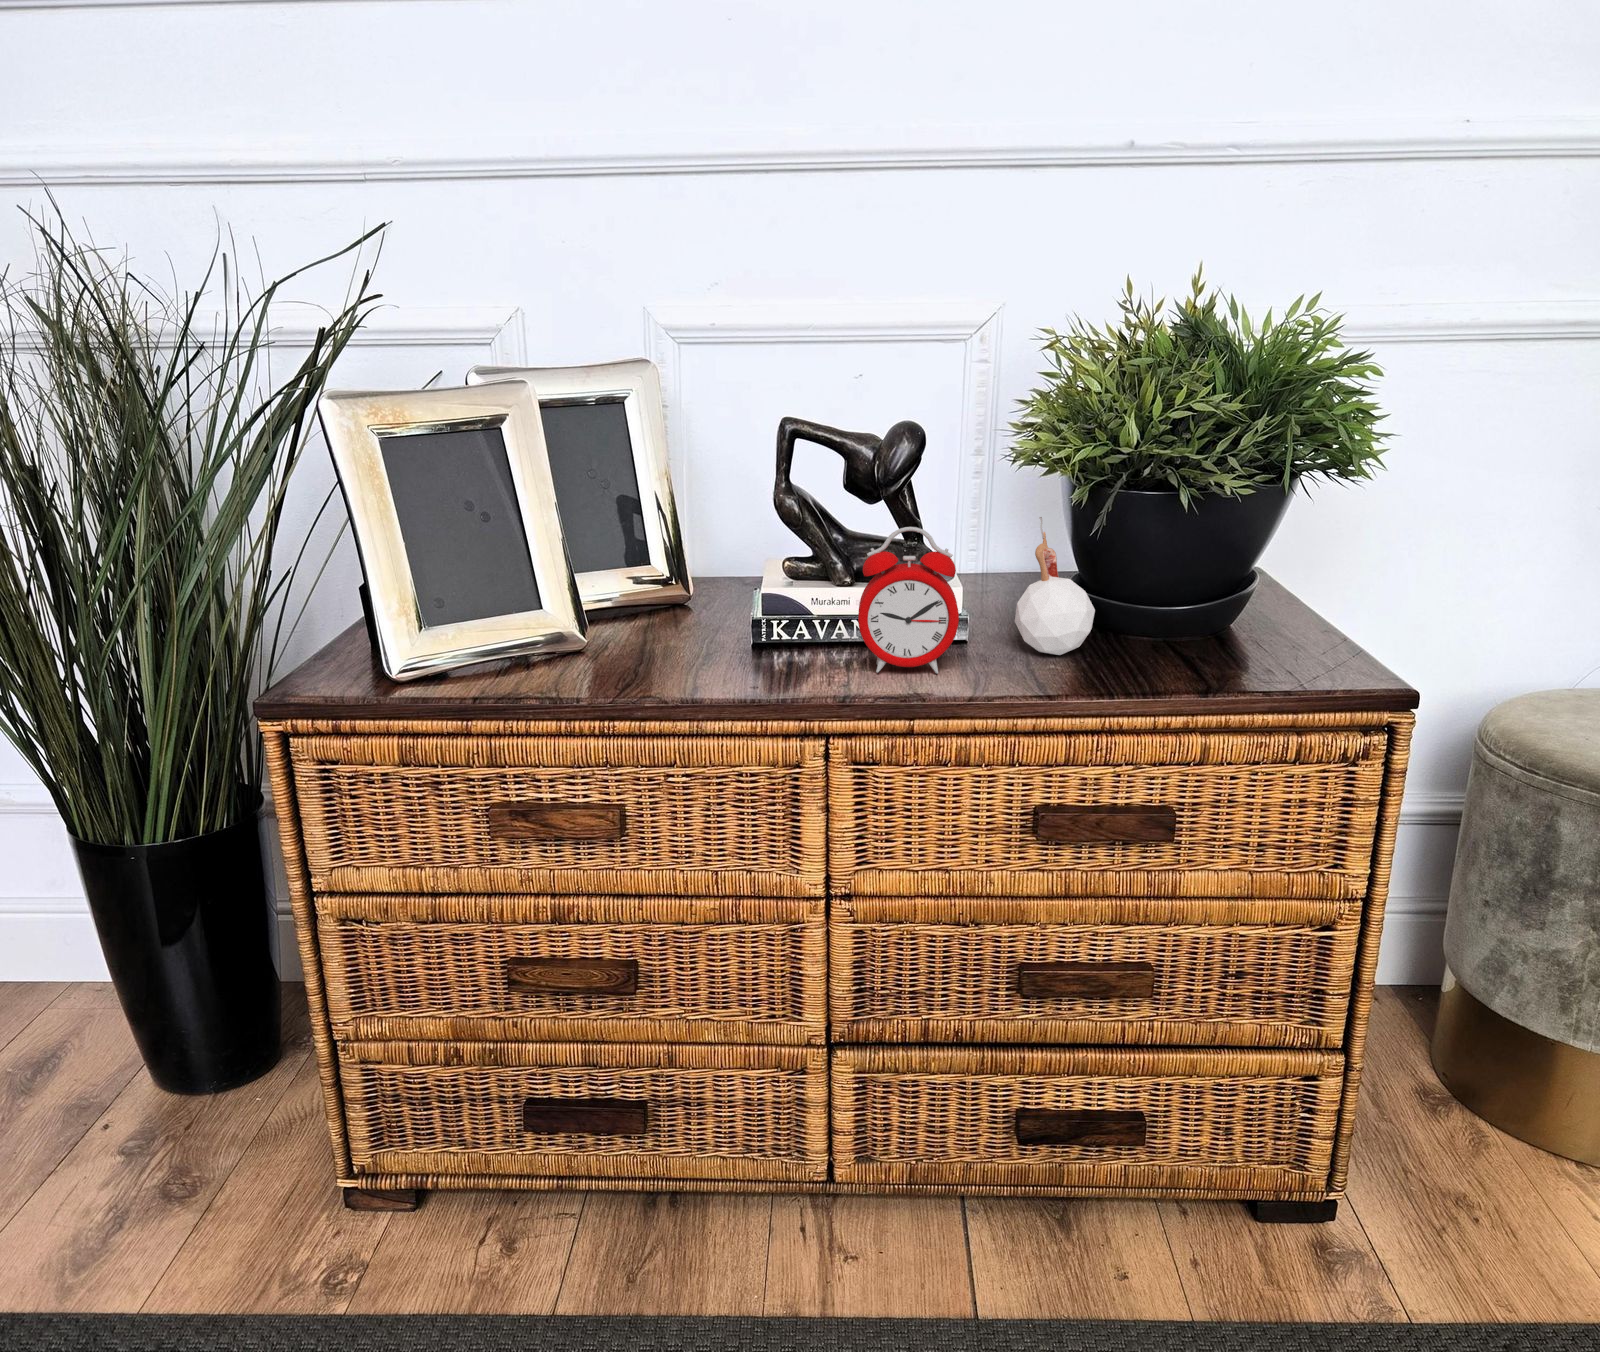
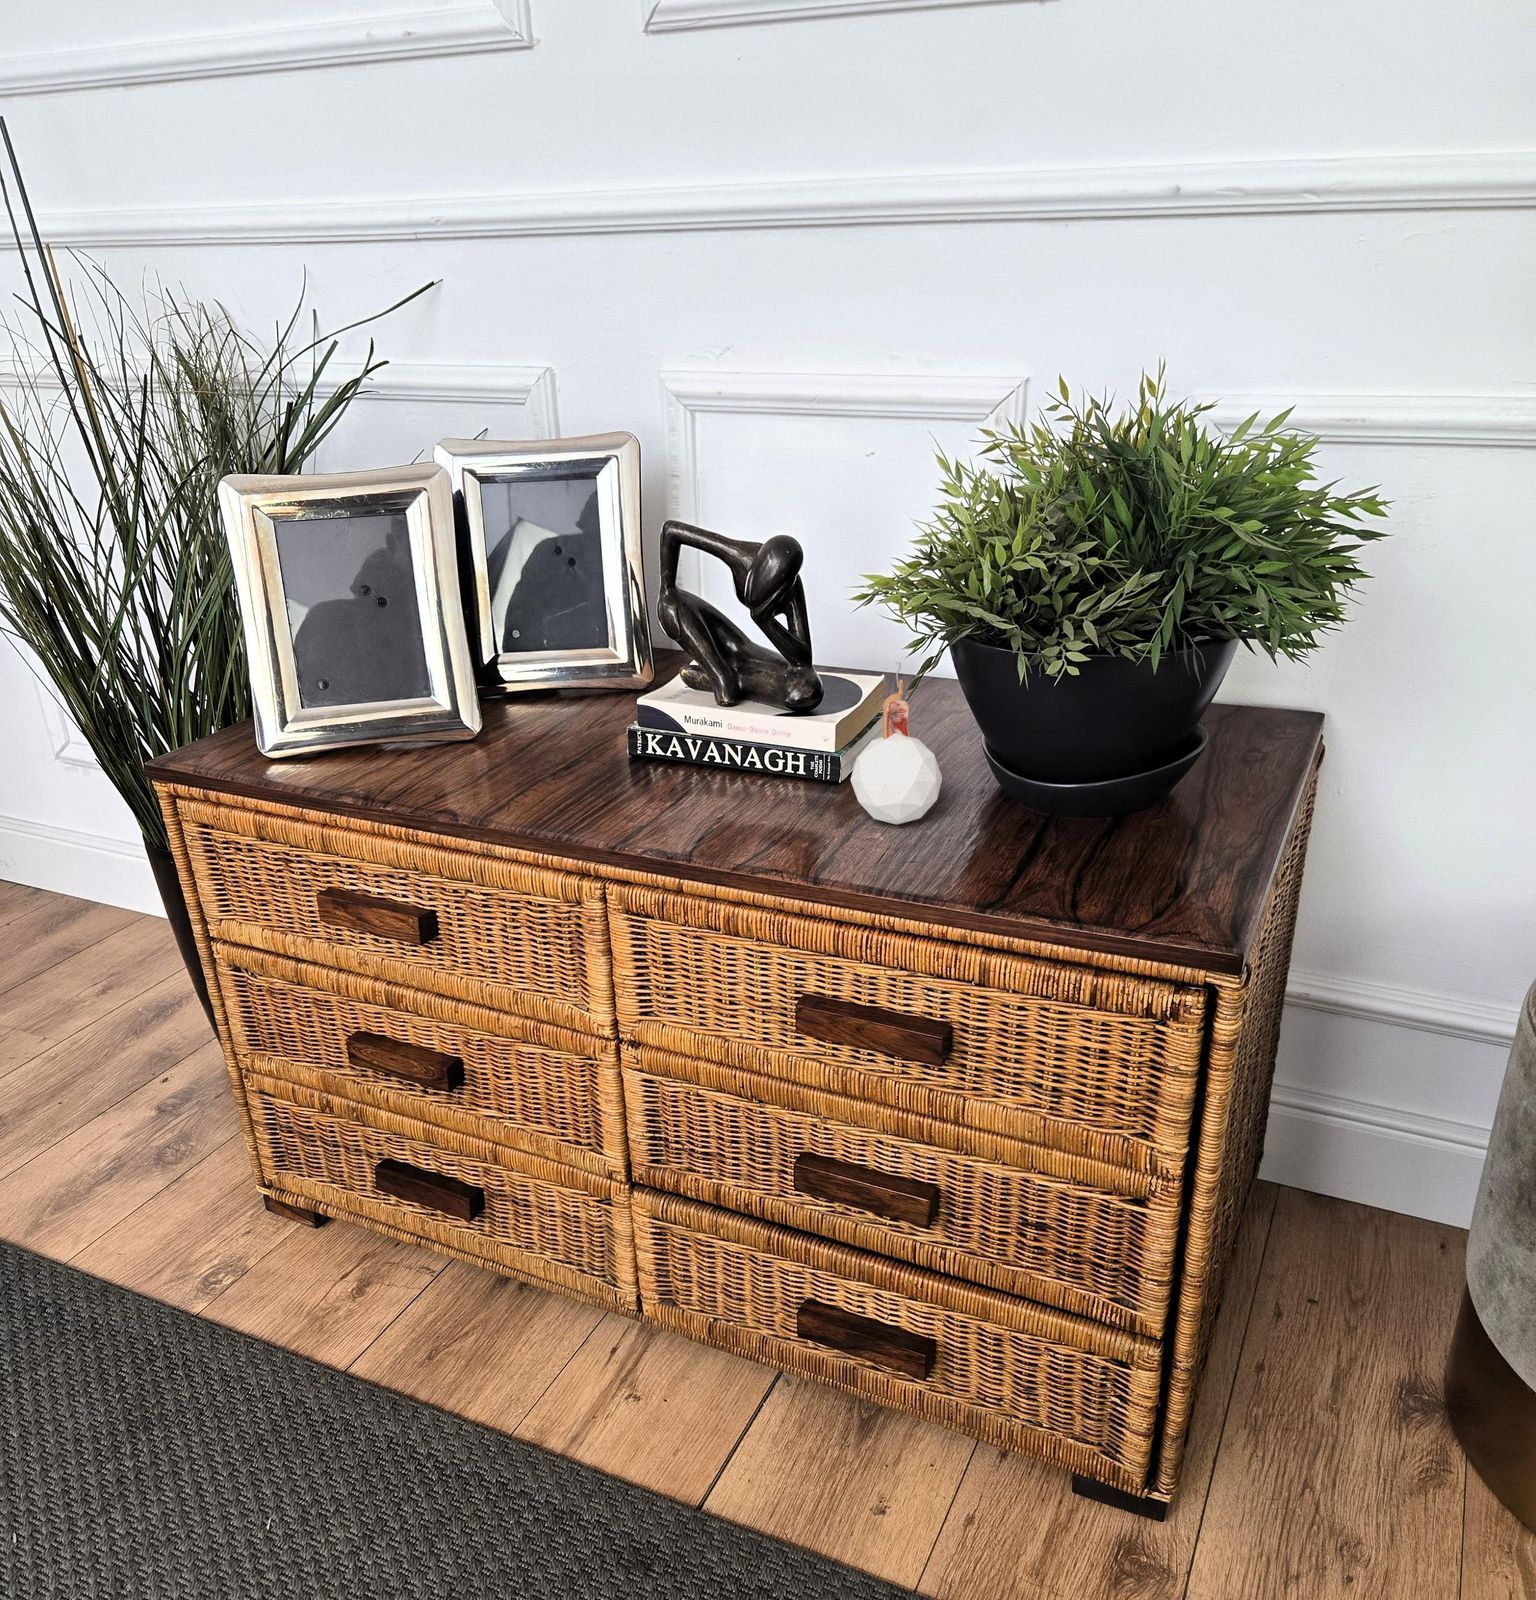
alarm clock: present [858,527,959,674] -> none [660,667,773,828]

